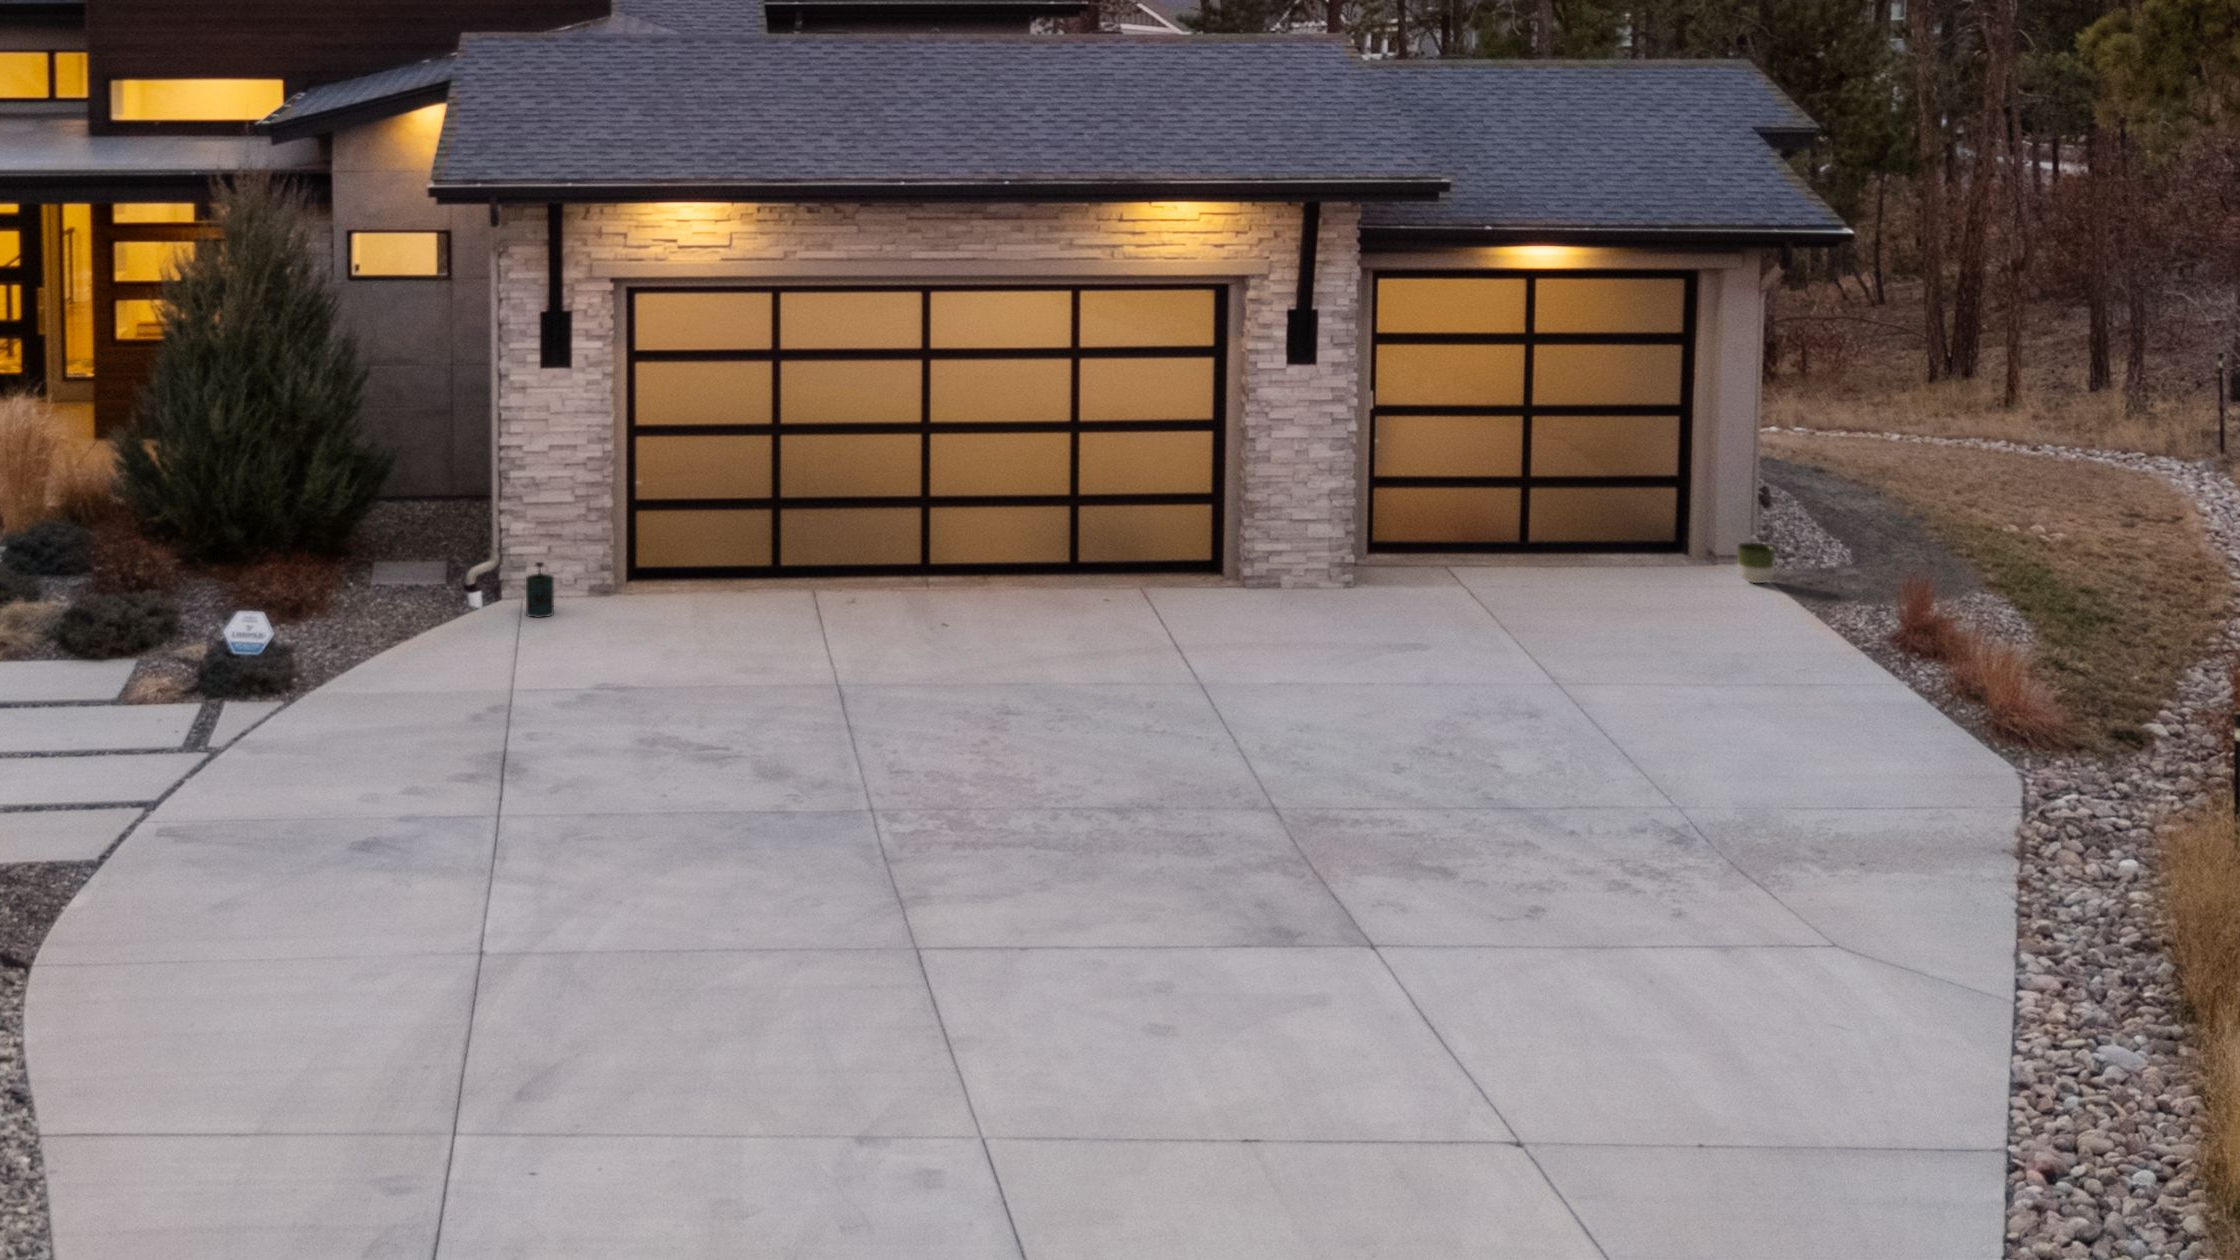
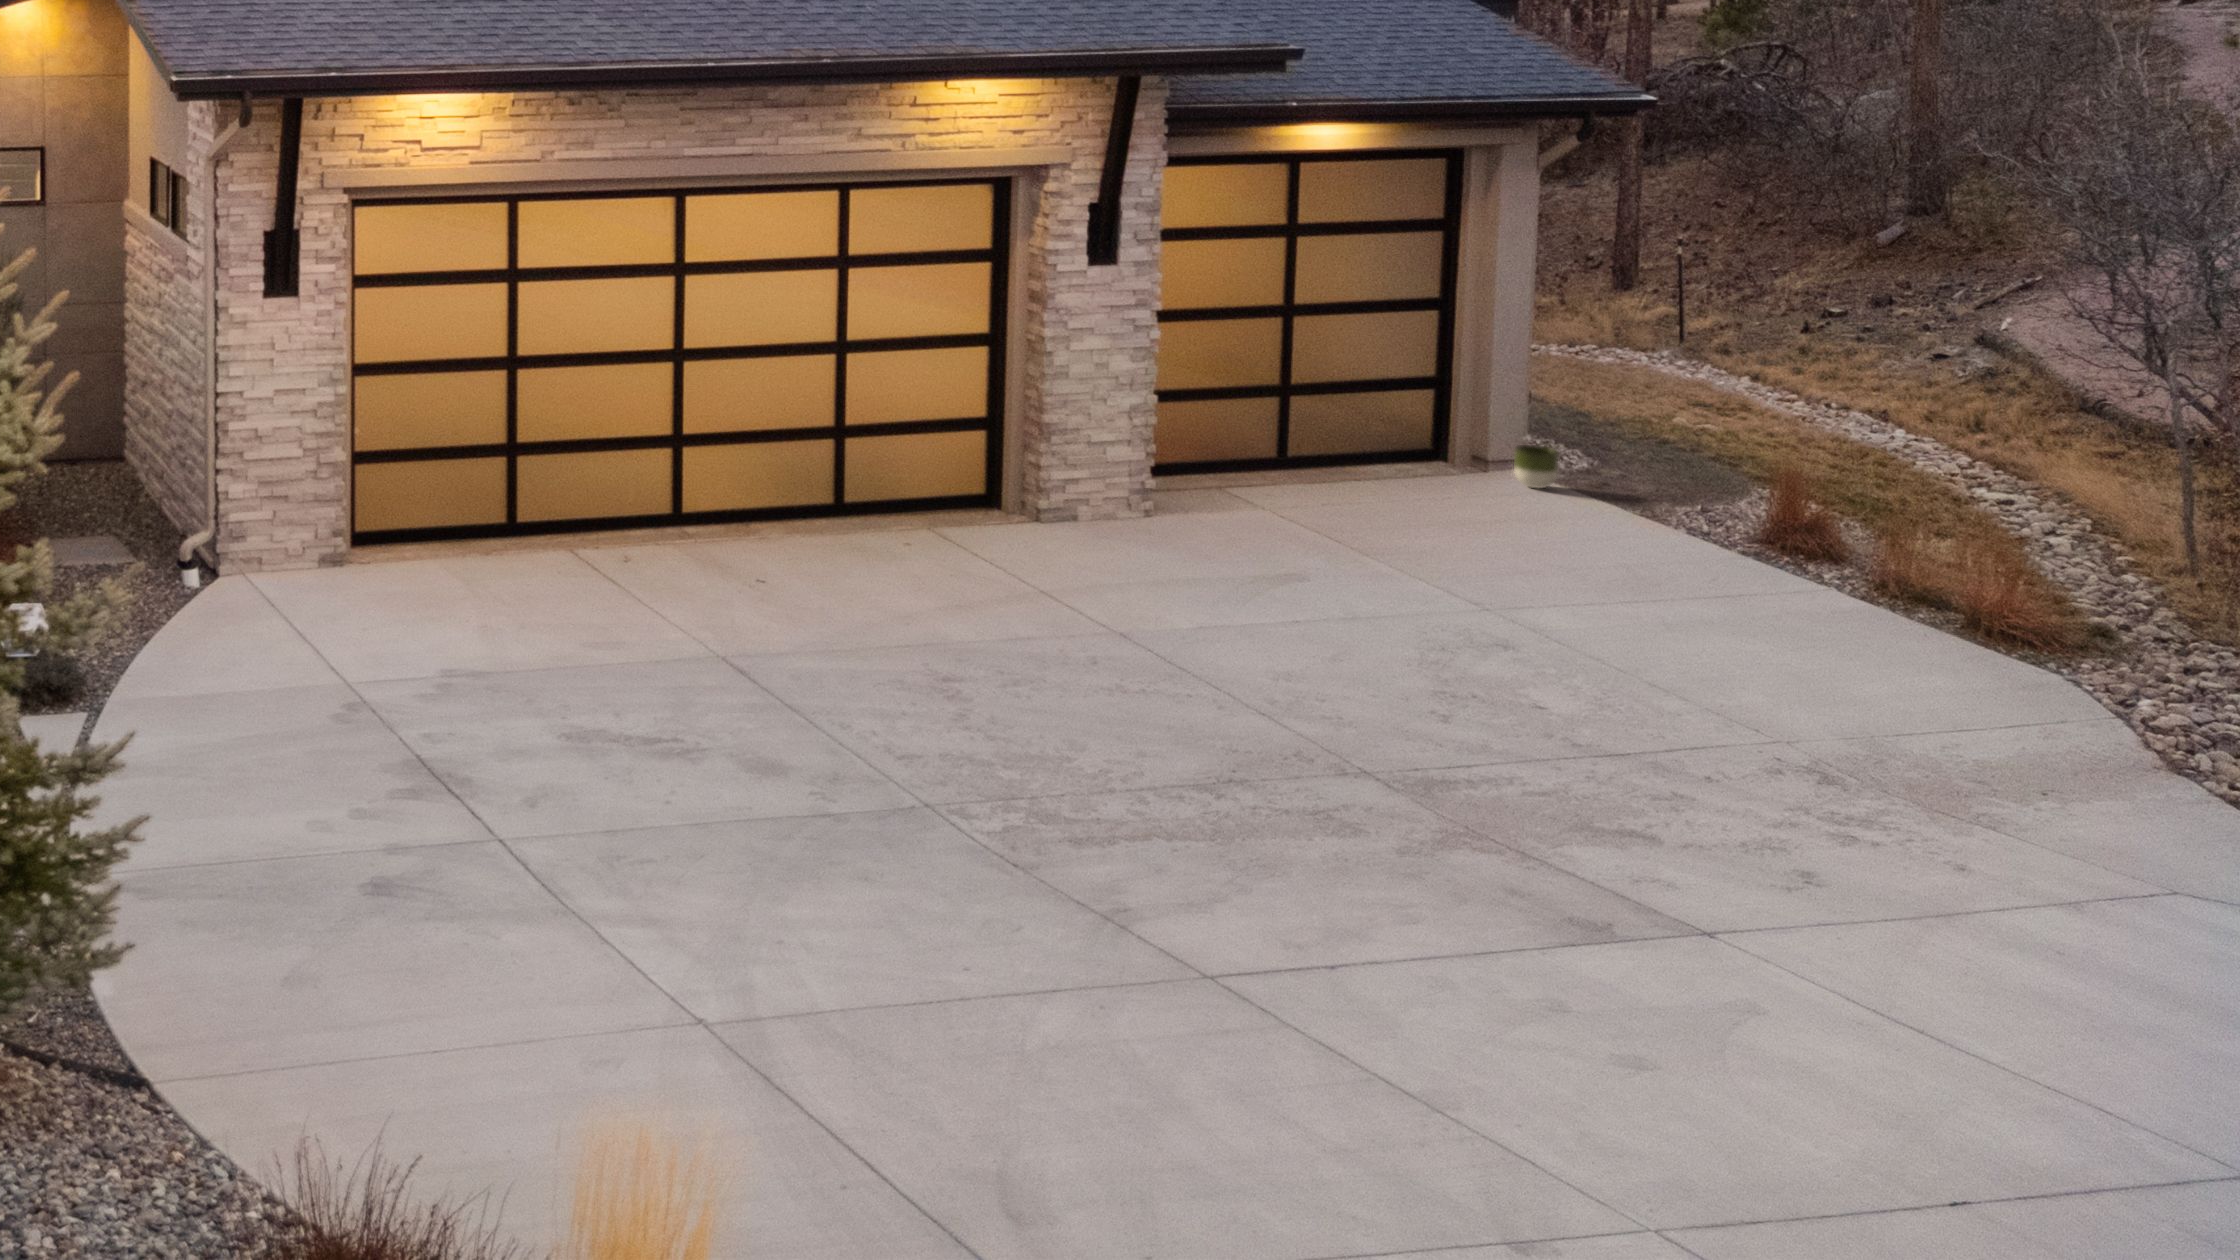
watering can: present [526,562,554,618] -> none [267,530,303,597]

